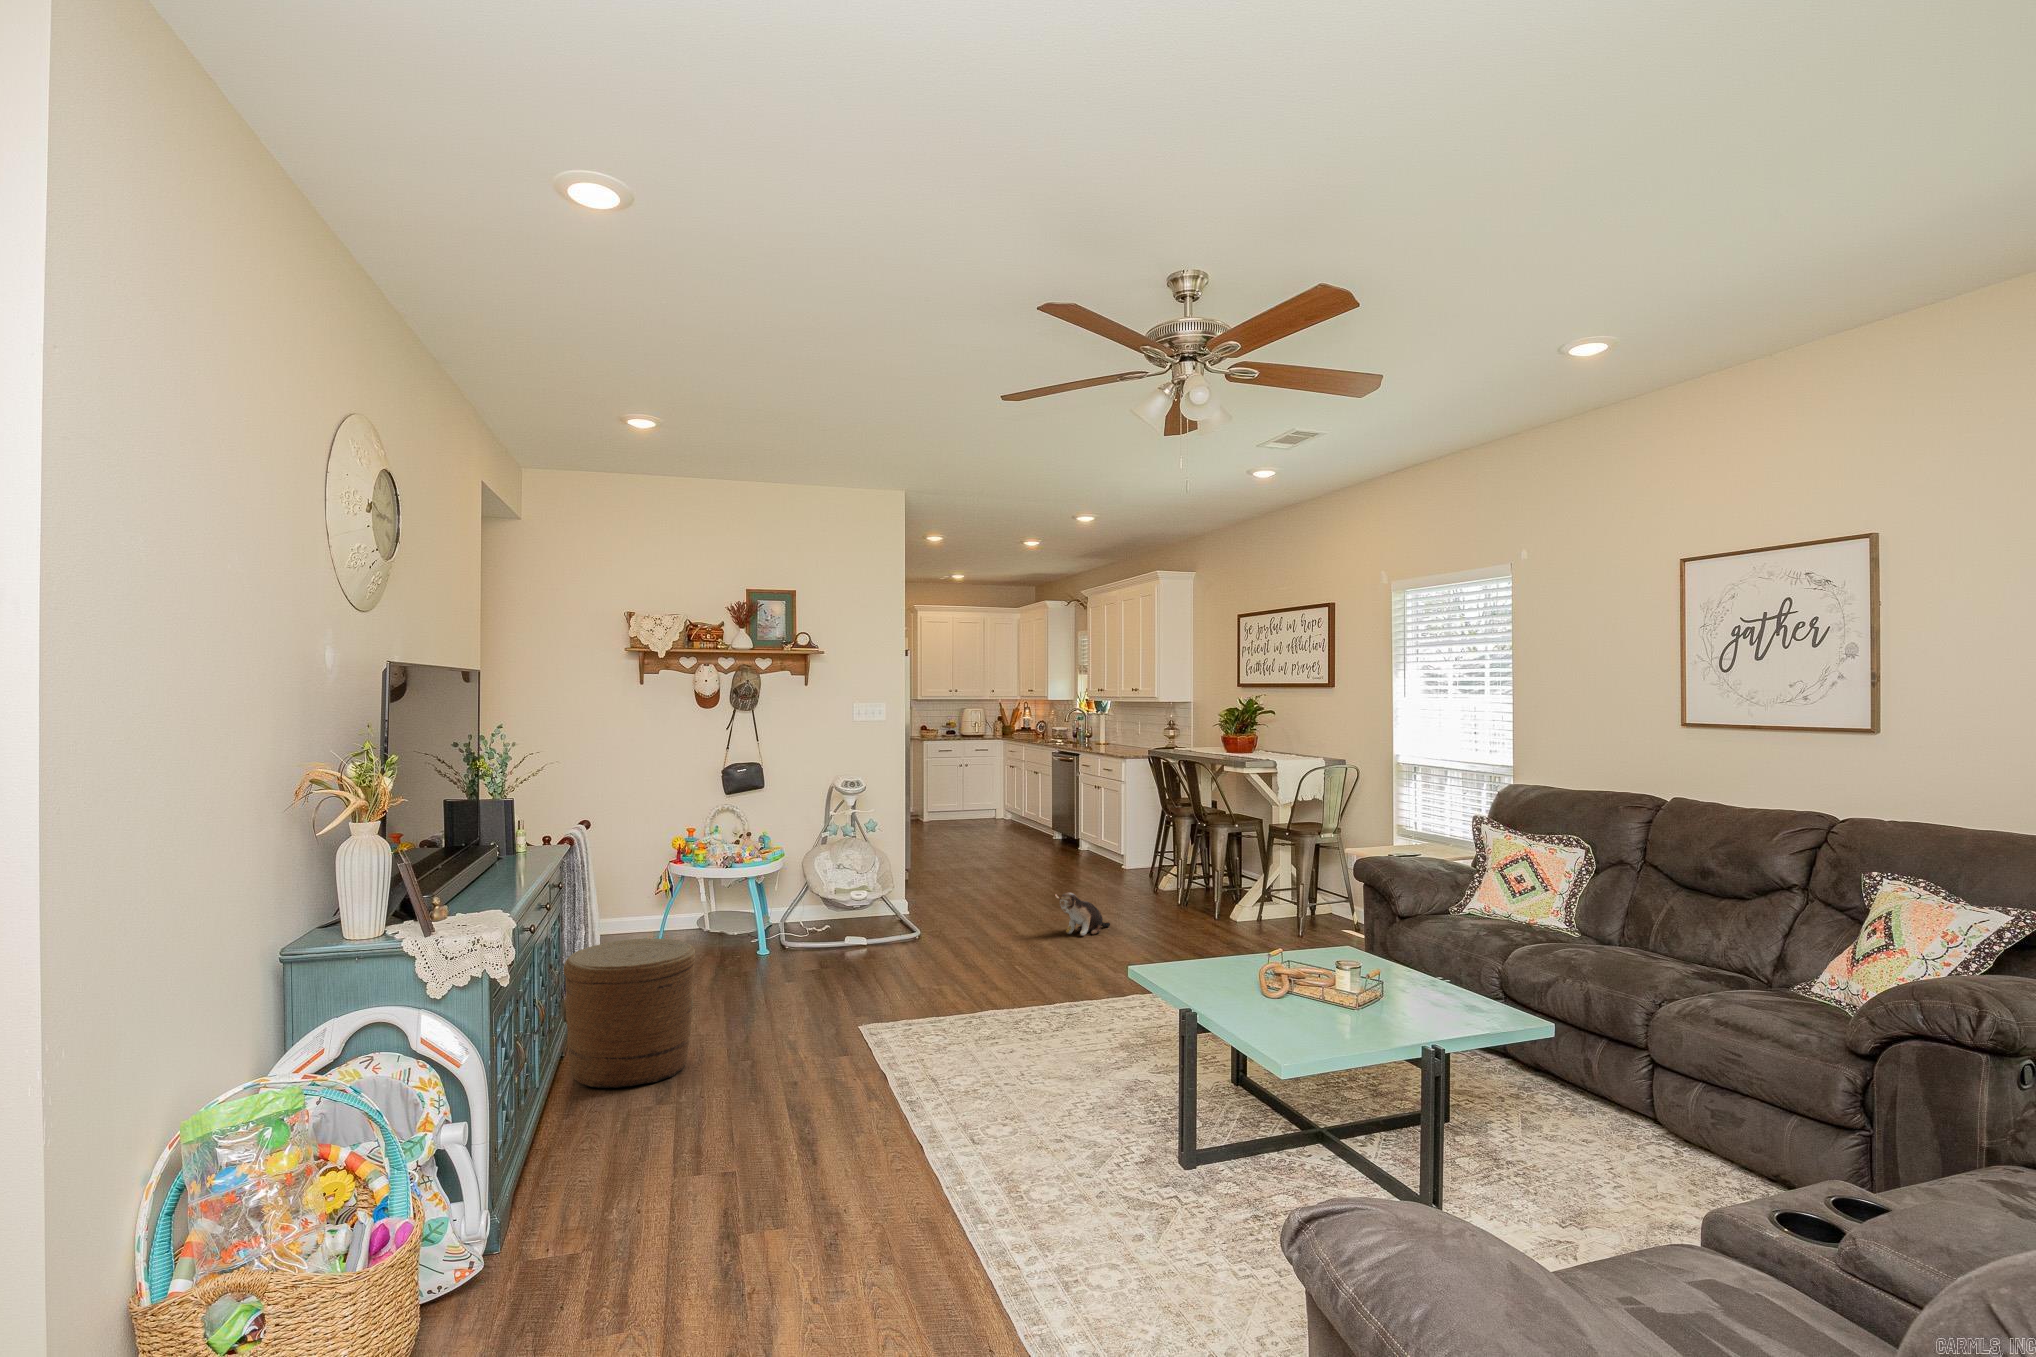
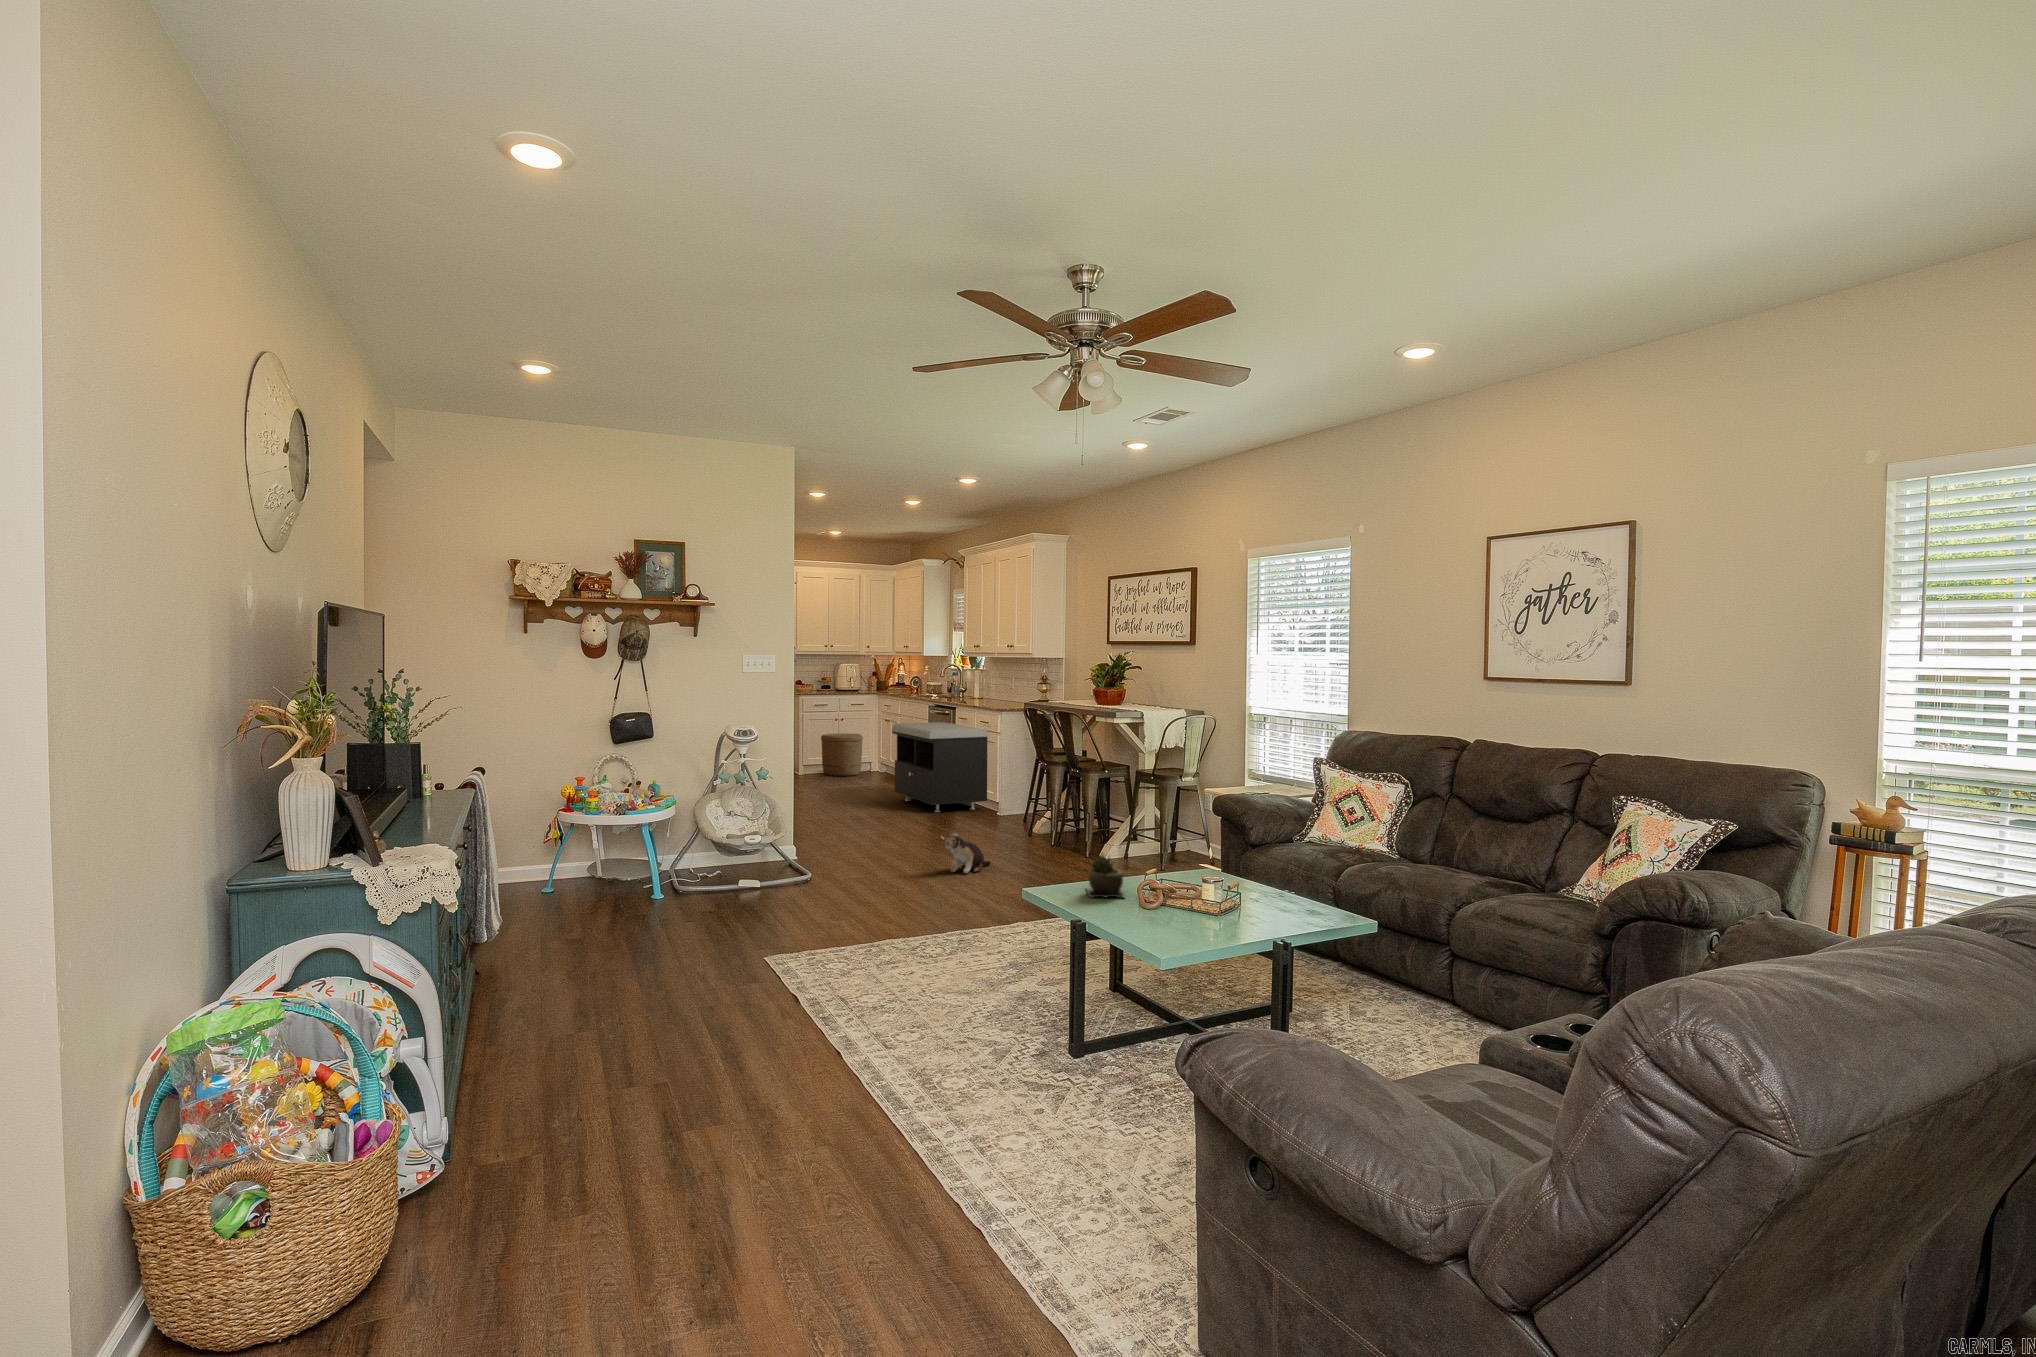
storage bench: none [1013,769,1112,865] -> present [892,722,987,812]
succulent plant: none [1201,929,1246,981] -> present [1087,856,1124,898]
woven basket: present [564,938,696,1088] -> present [821,734,863,776]

